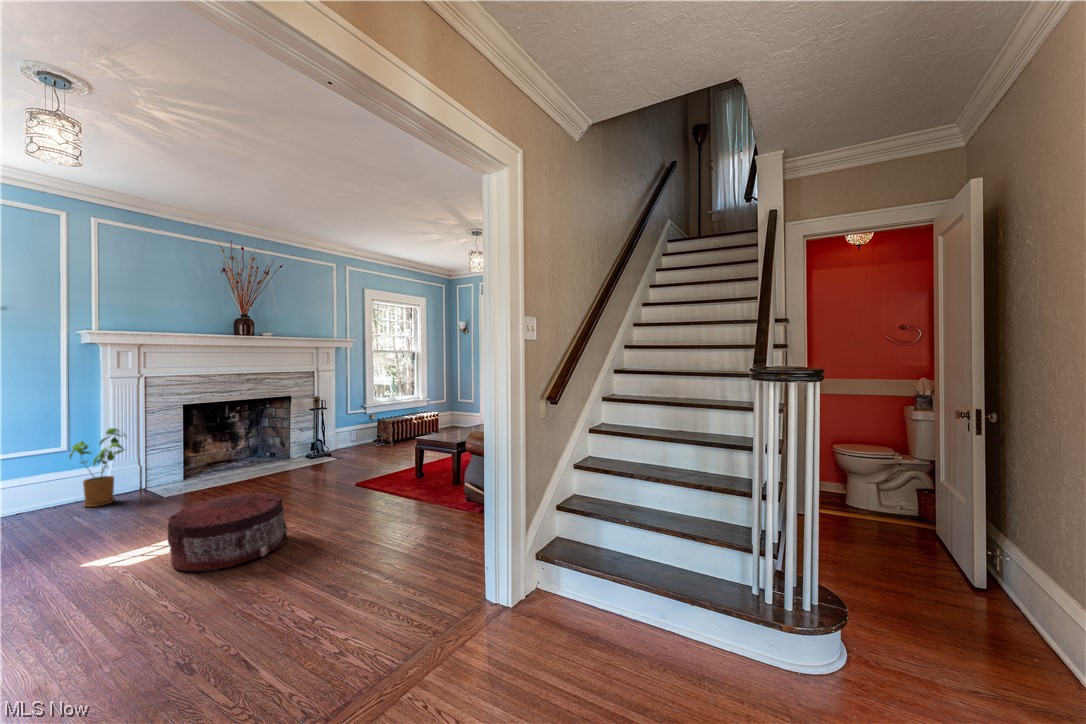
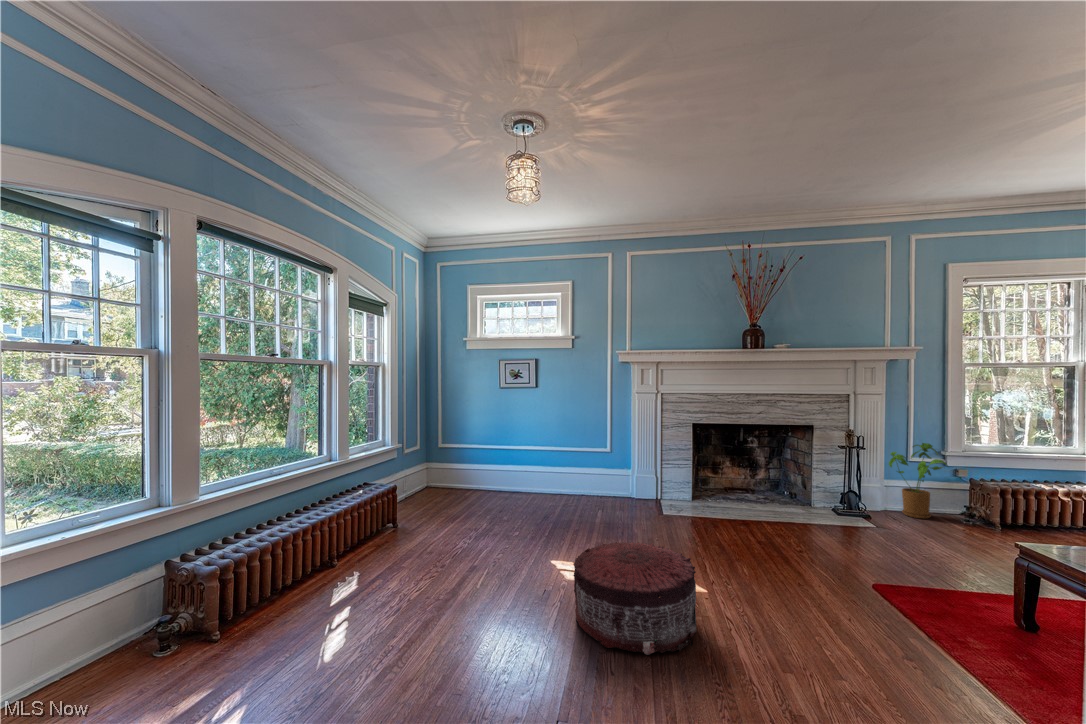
house plant: present [69,428,126,507] -> present [889,443,947,519]

